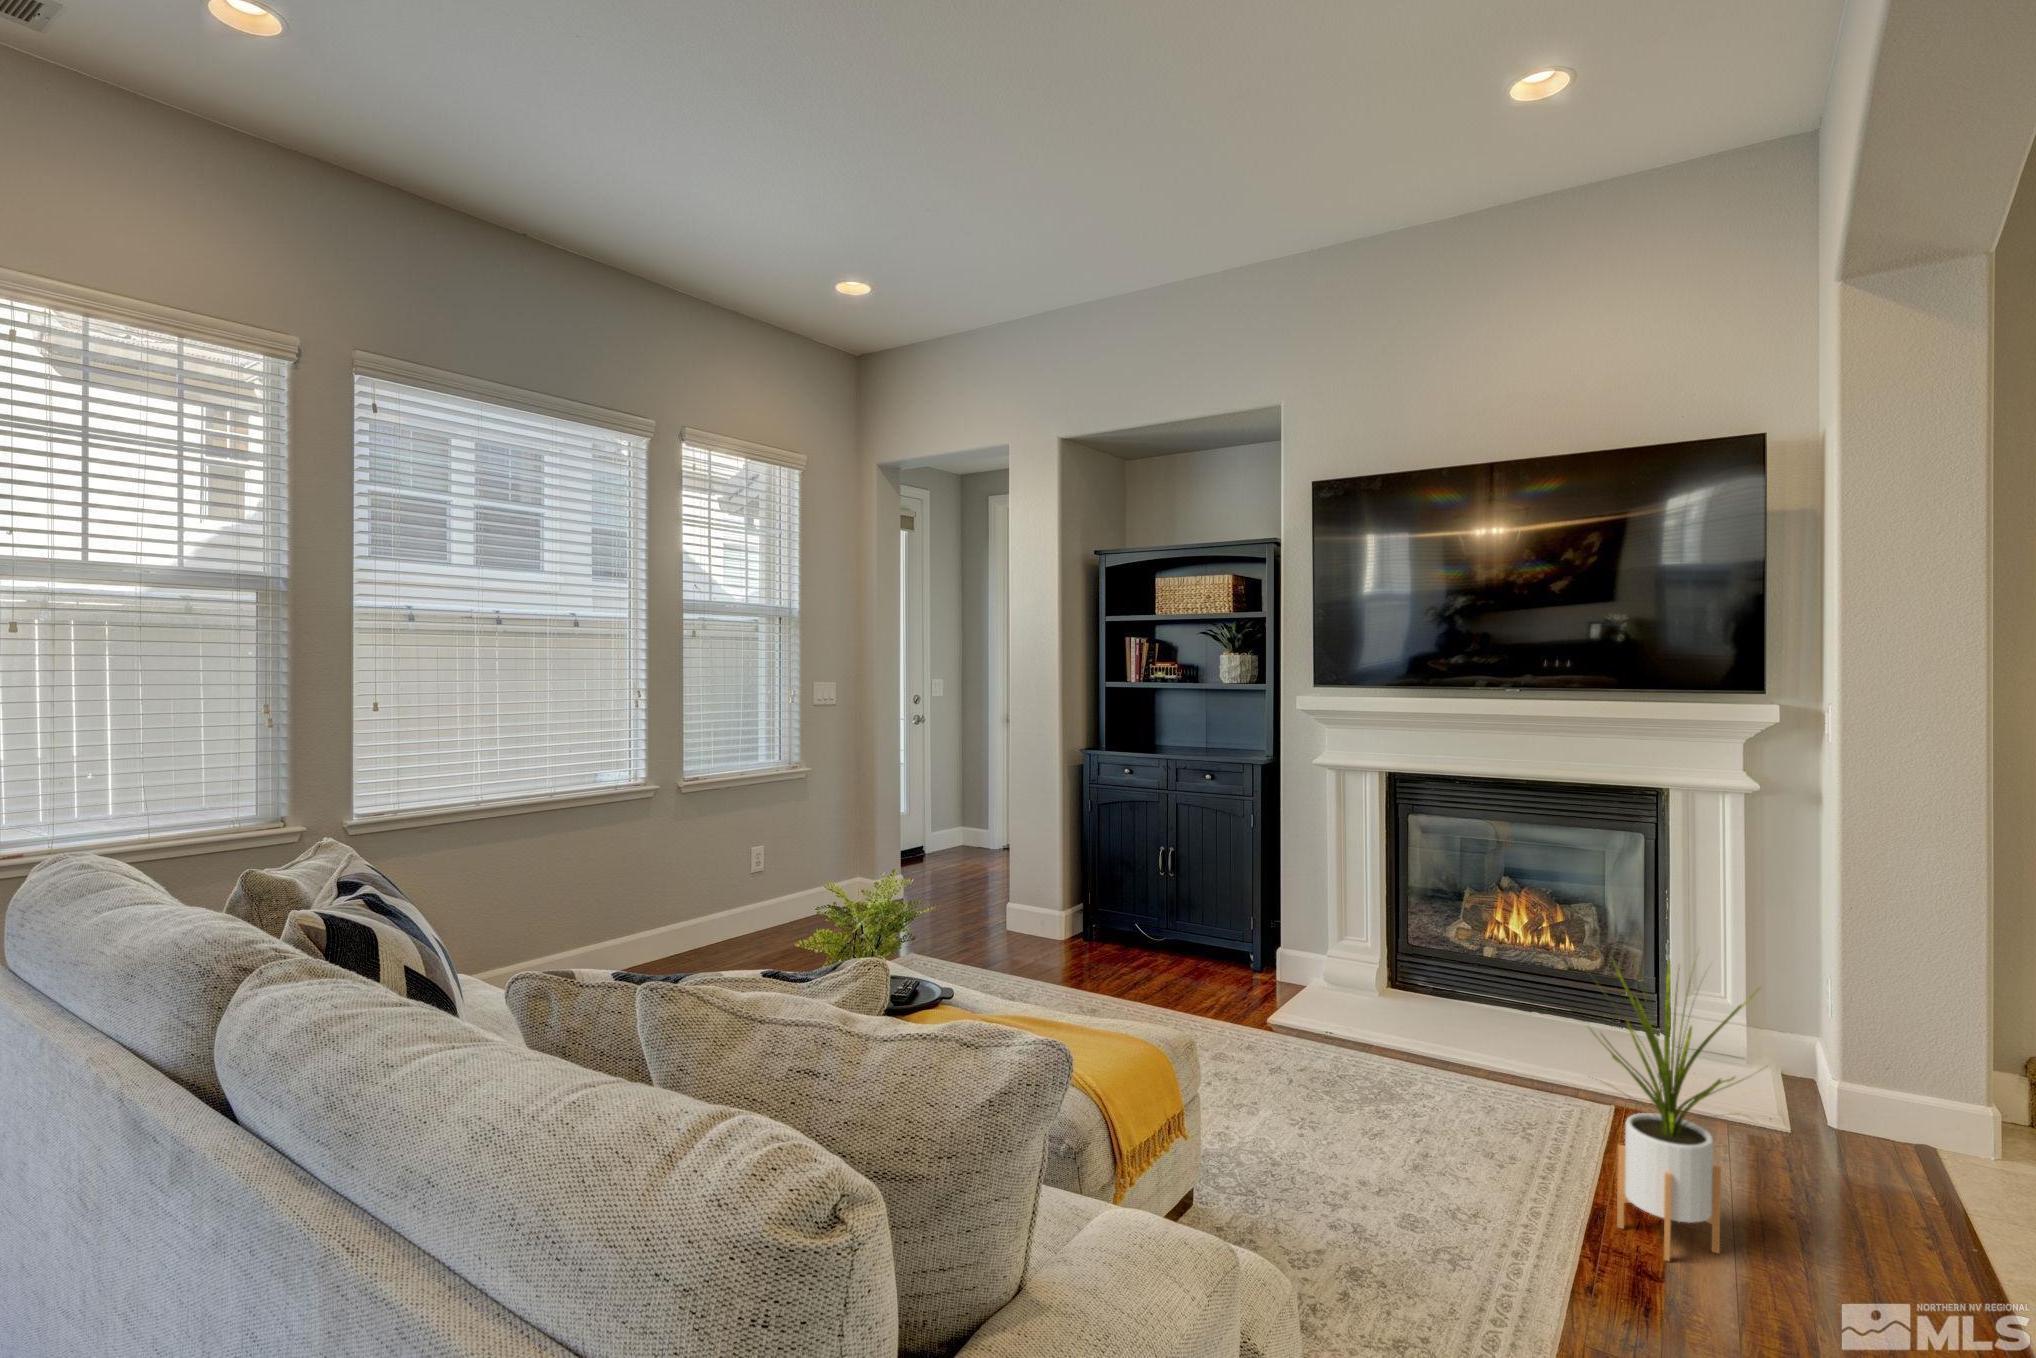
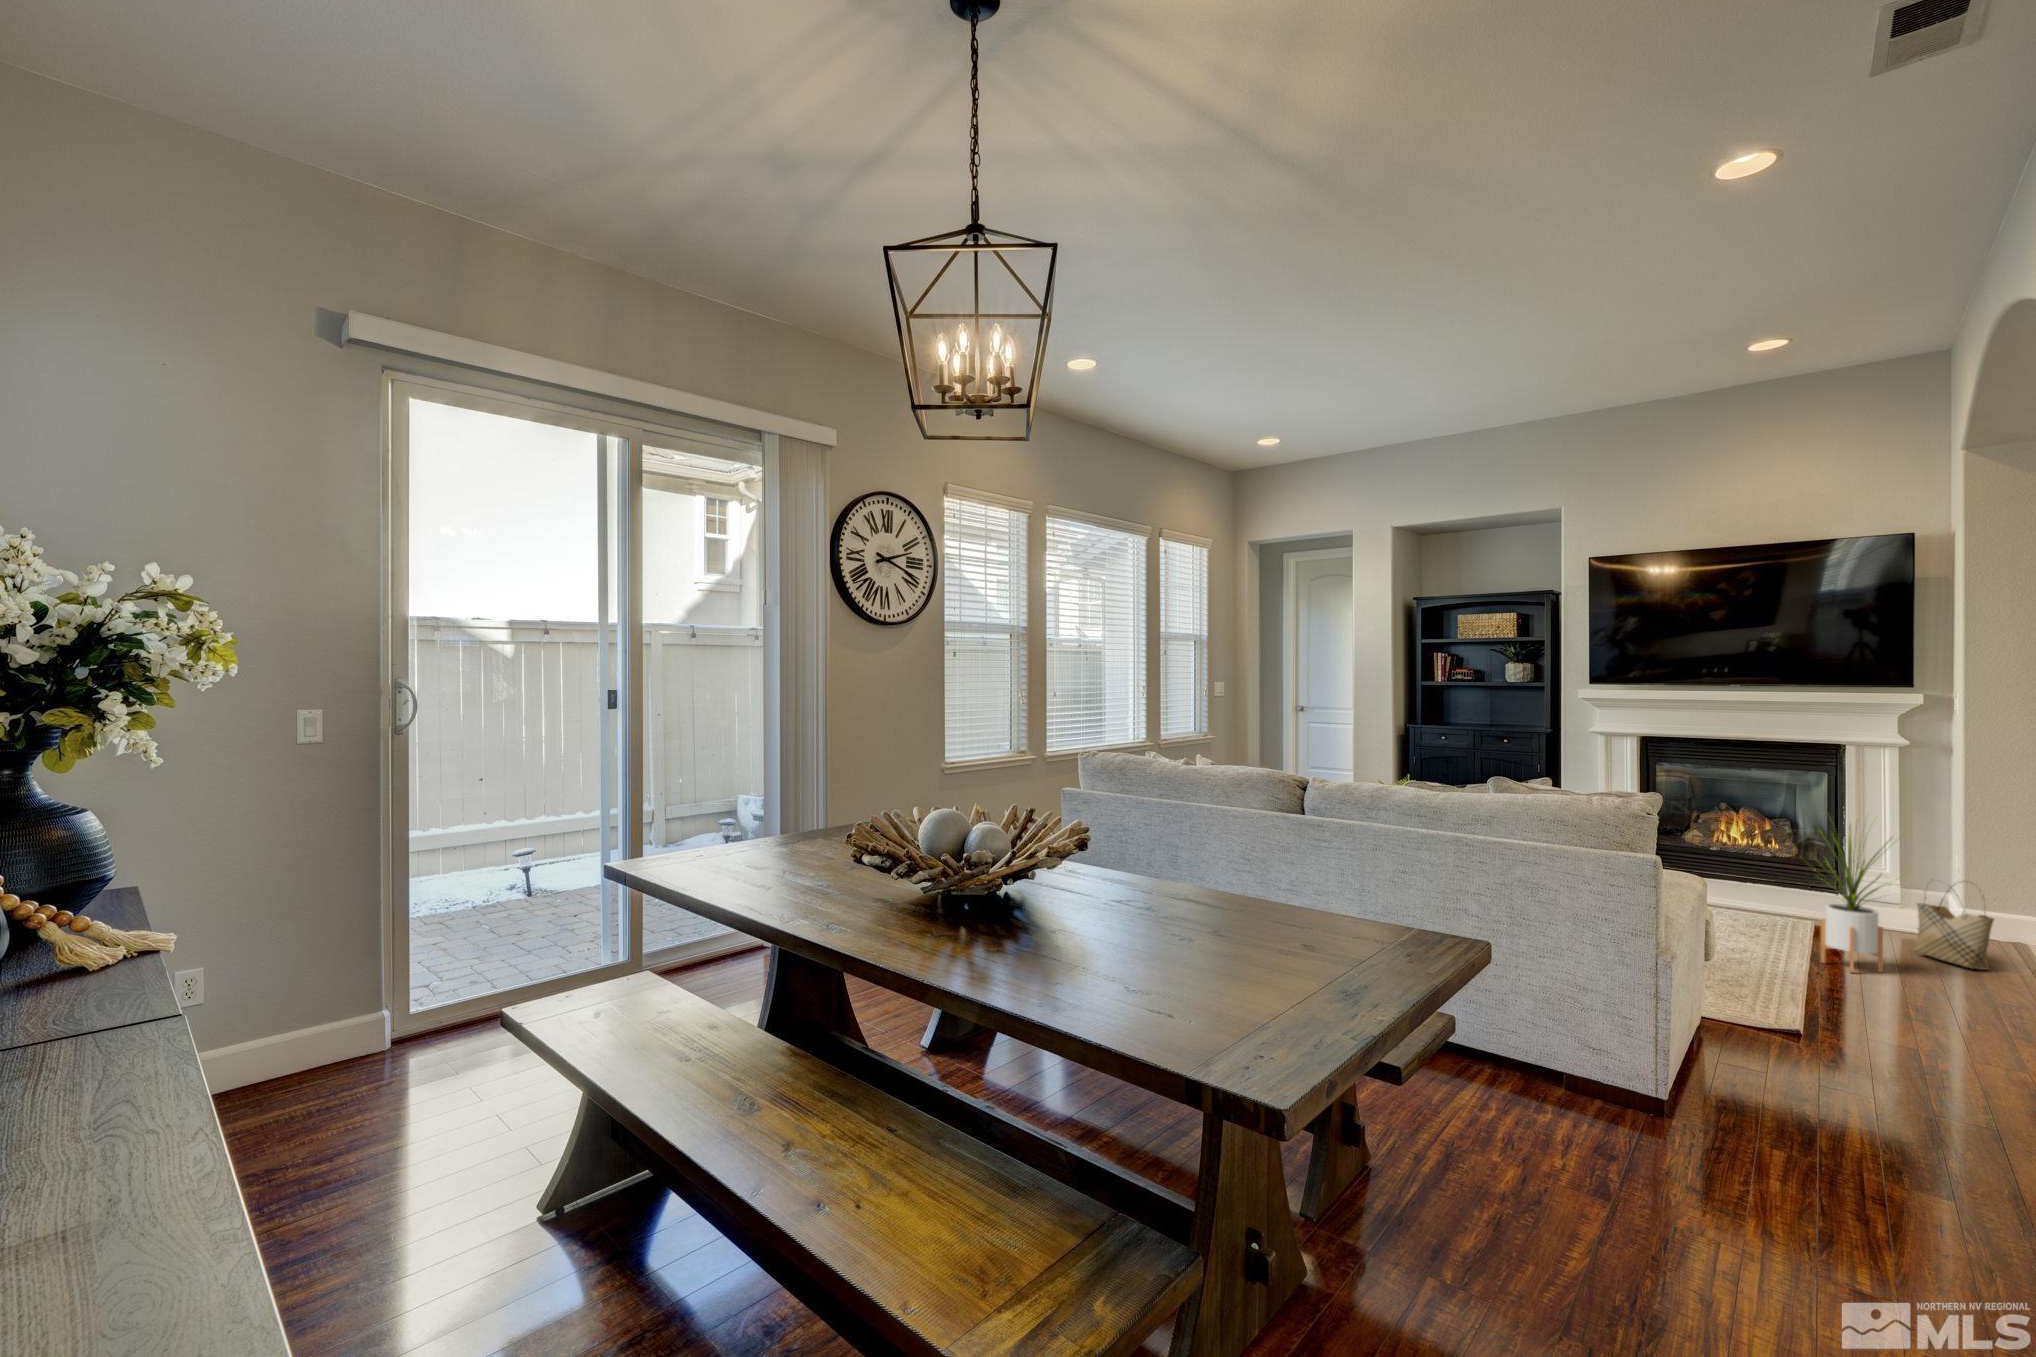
woven basket: none [1768,1056,1902,1229] -> present [1914,880,1994,970]

